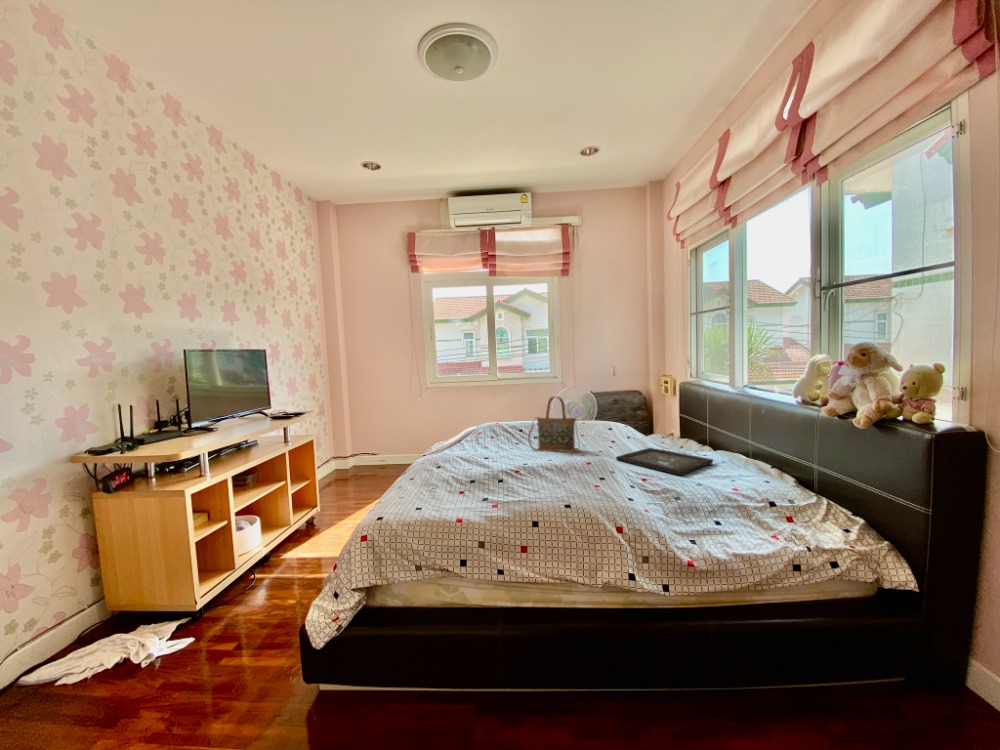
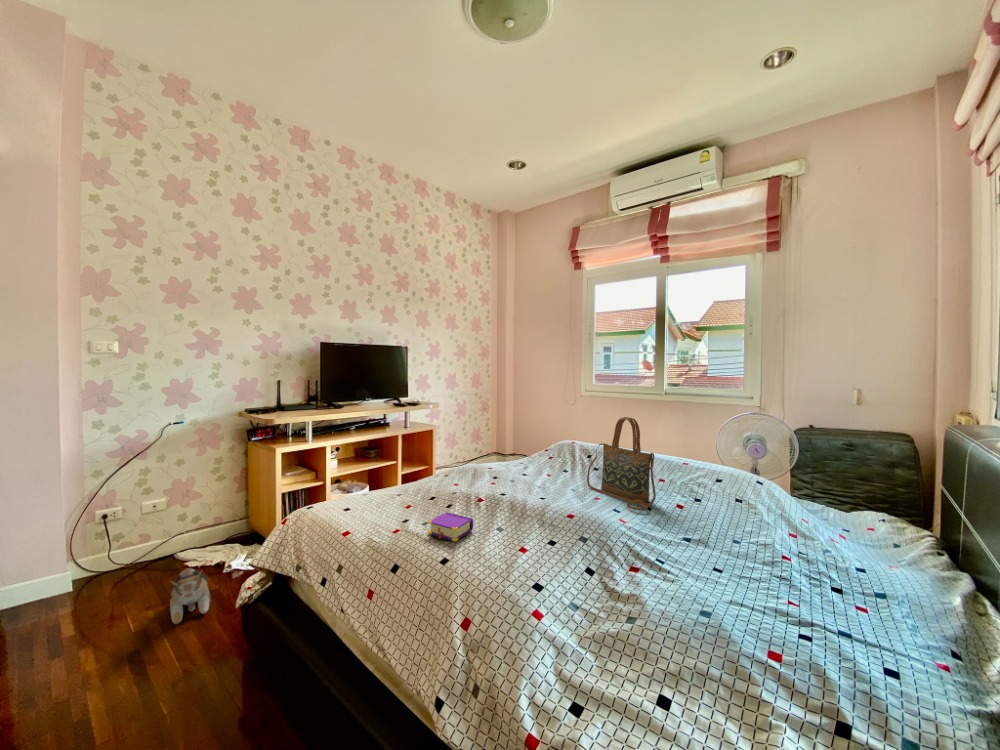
tray: present [616,448,713,475] -> none [681,532,906,619]
book: none [489,478,543,500] -> present [428,512,473,542]
plush toy: none [121,634,216,716] -> present [170,568,211,624]

